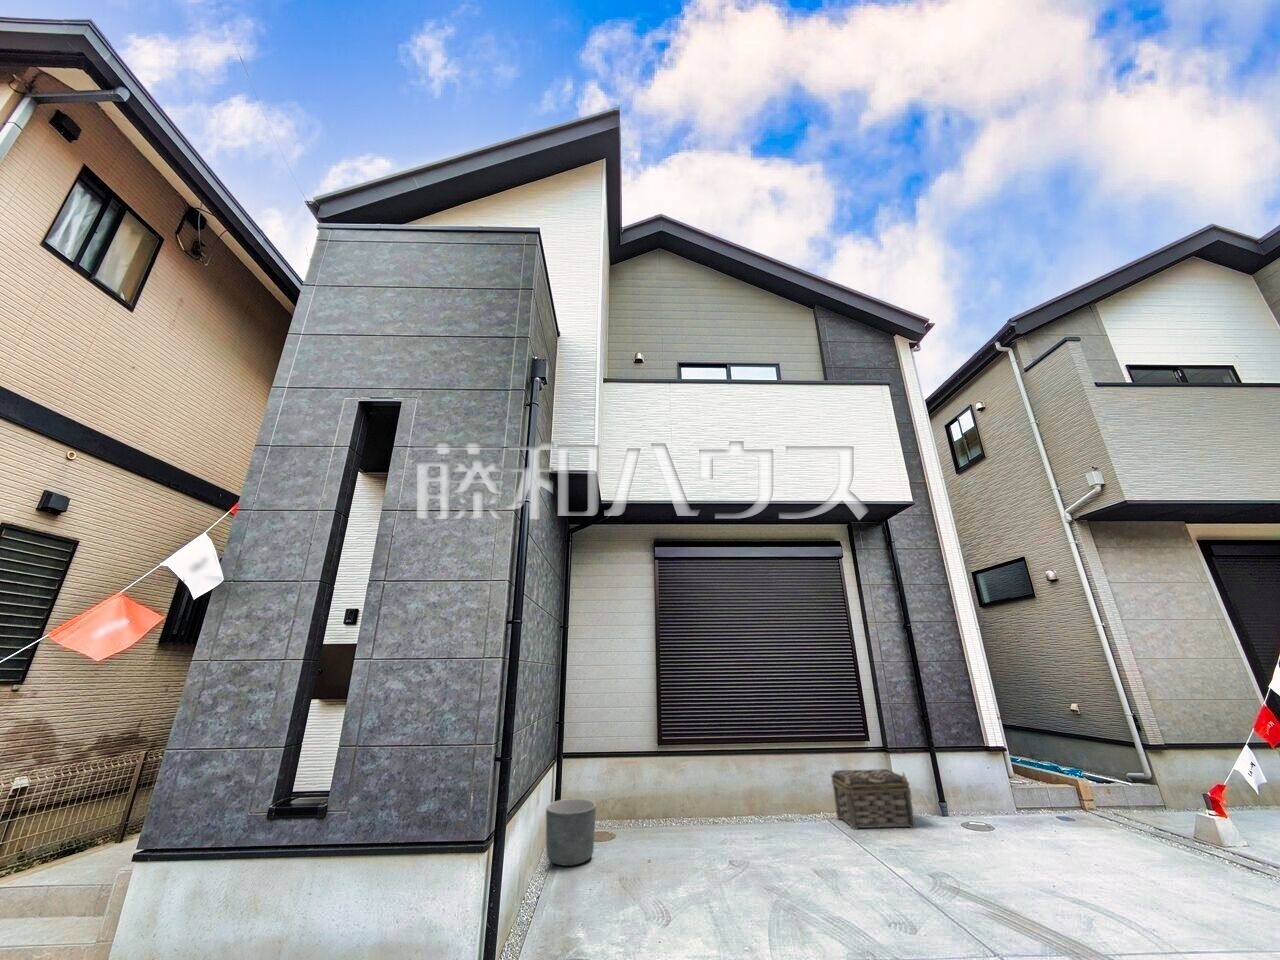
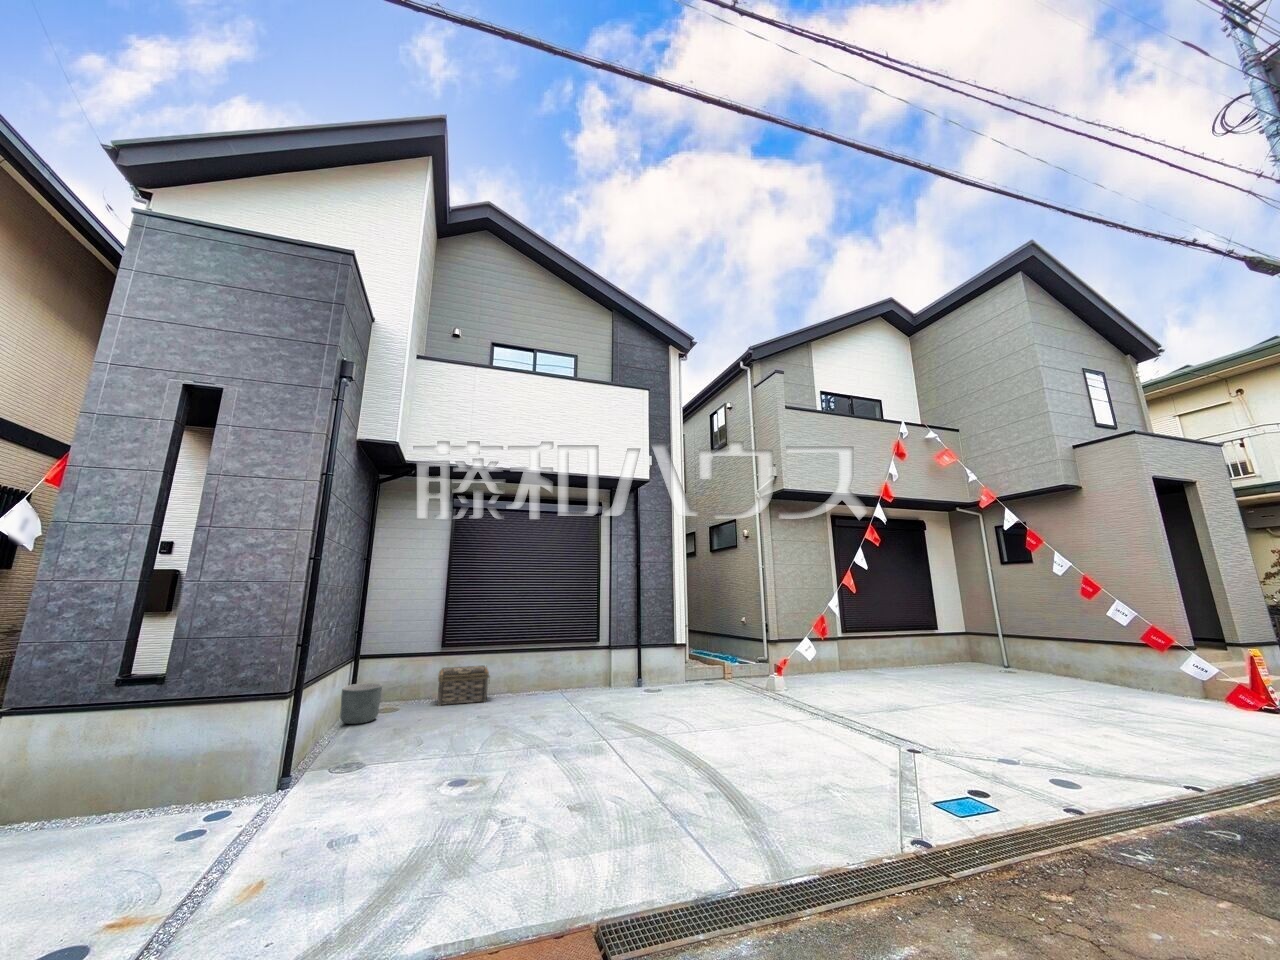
basket: present [831,769,915,830] -> present [437,665,490,706]

